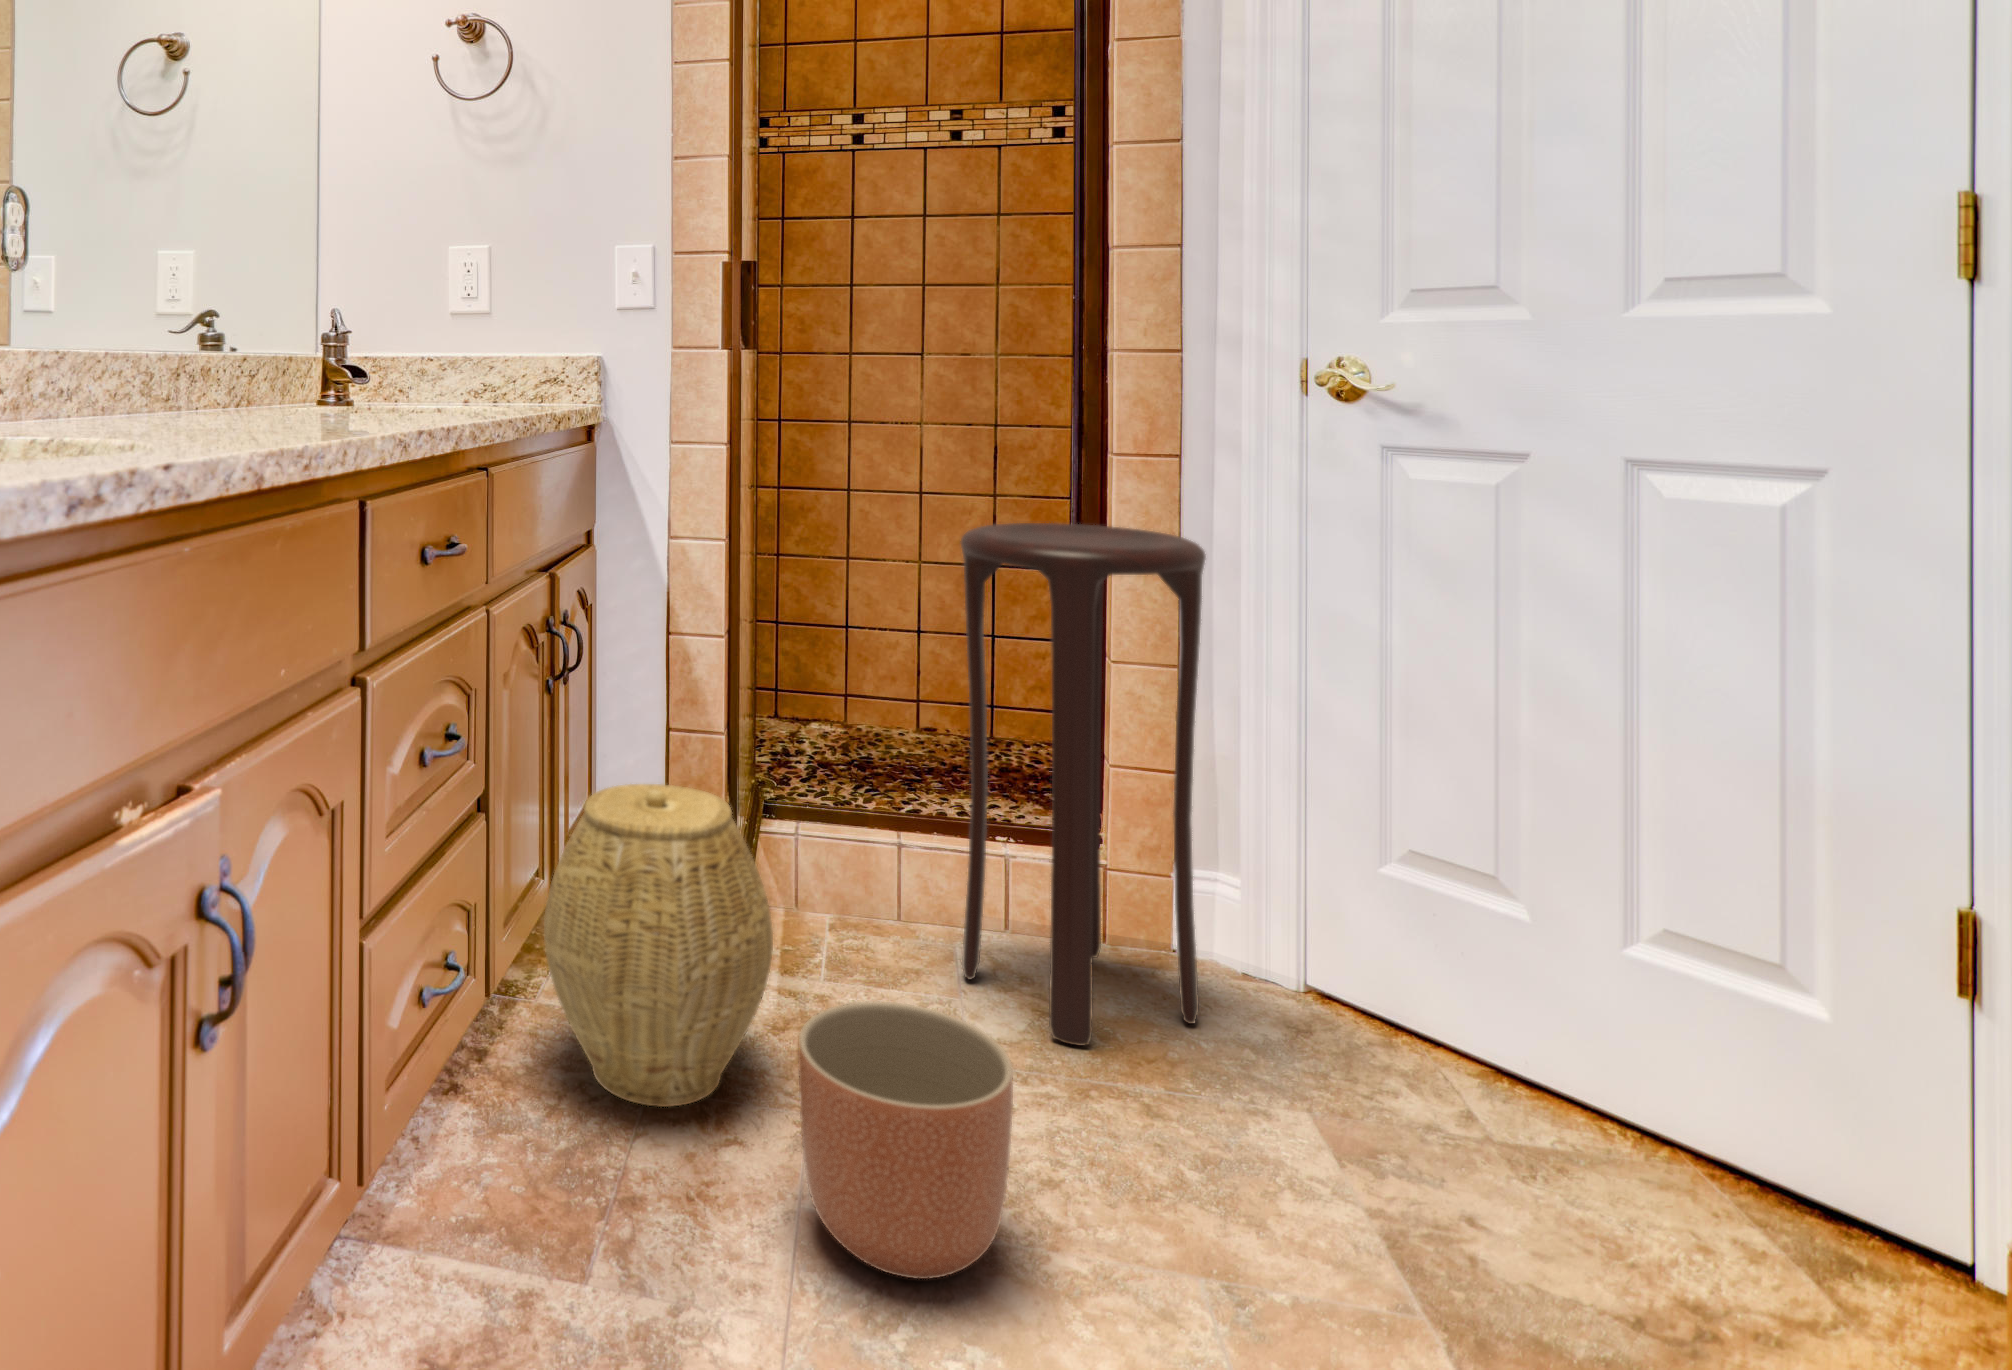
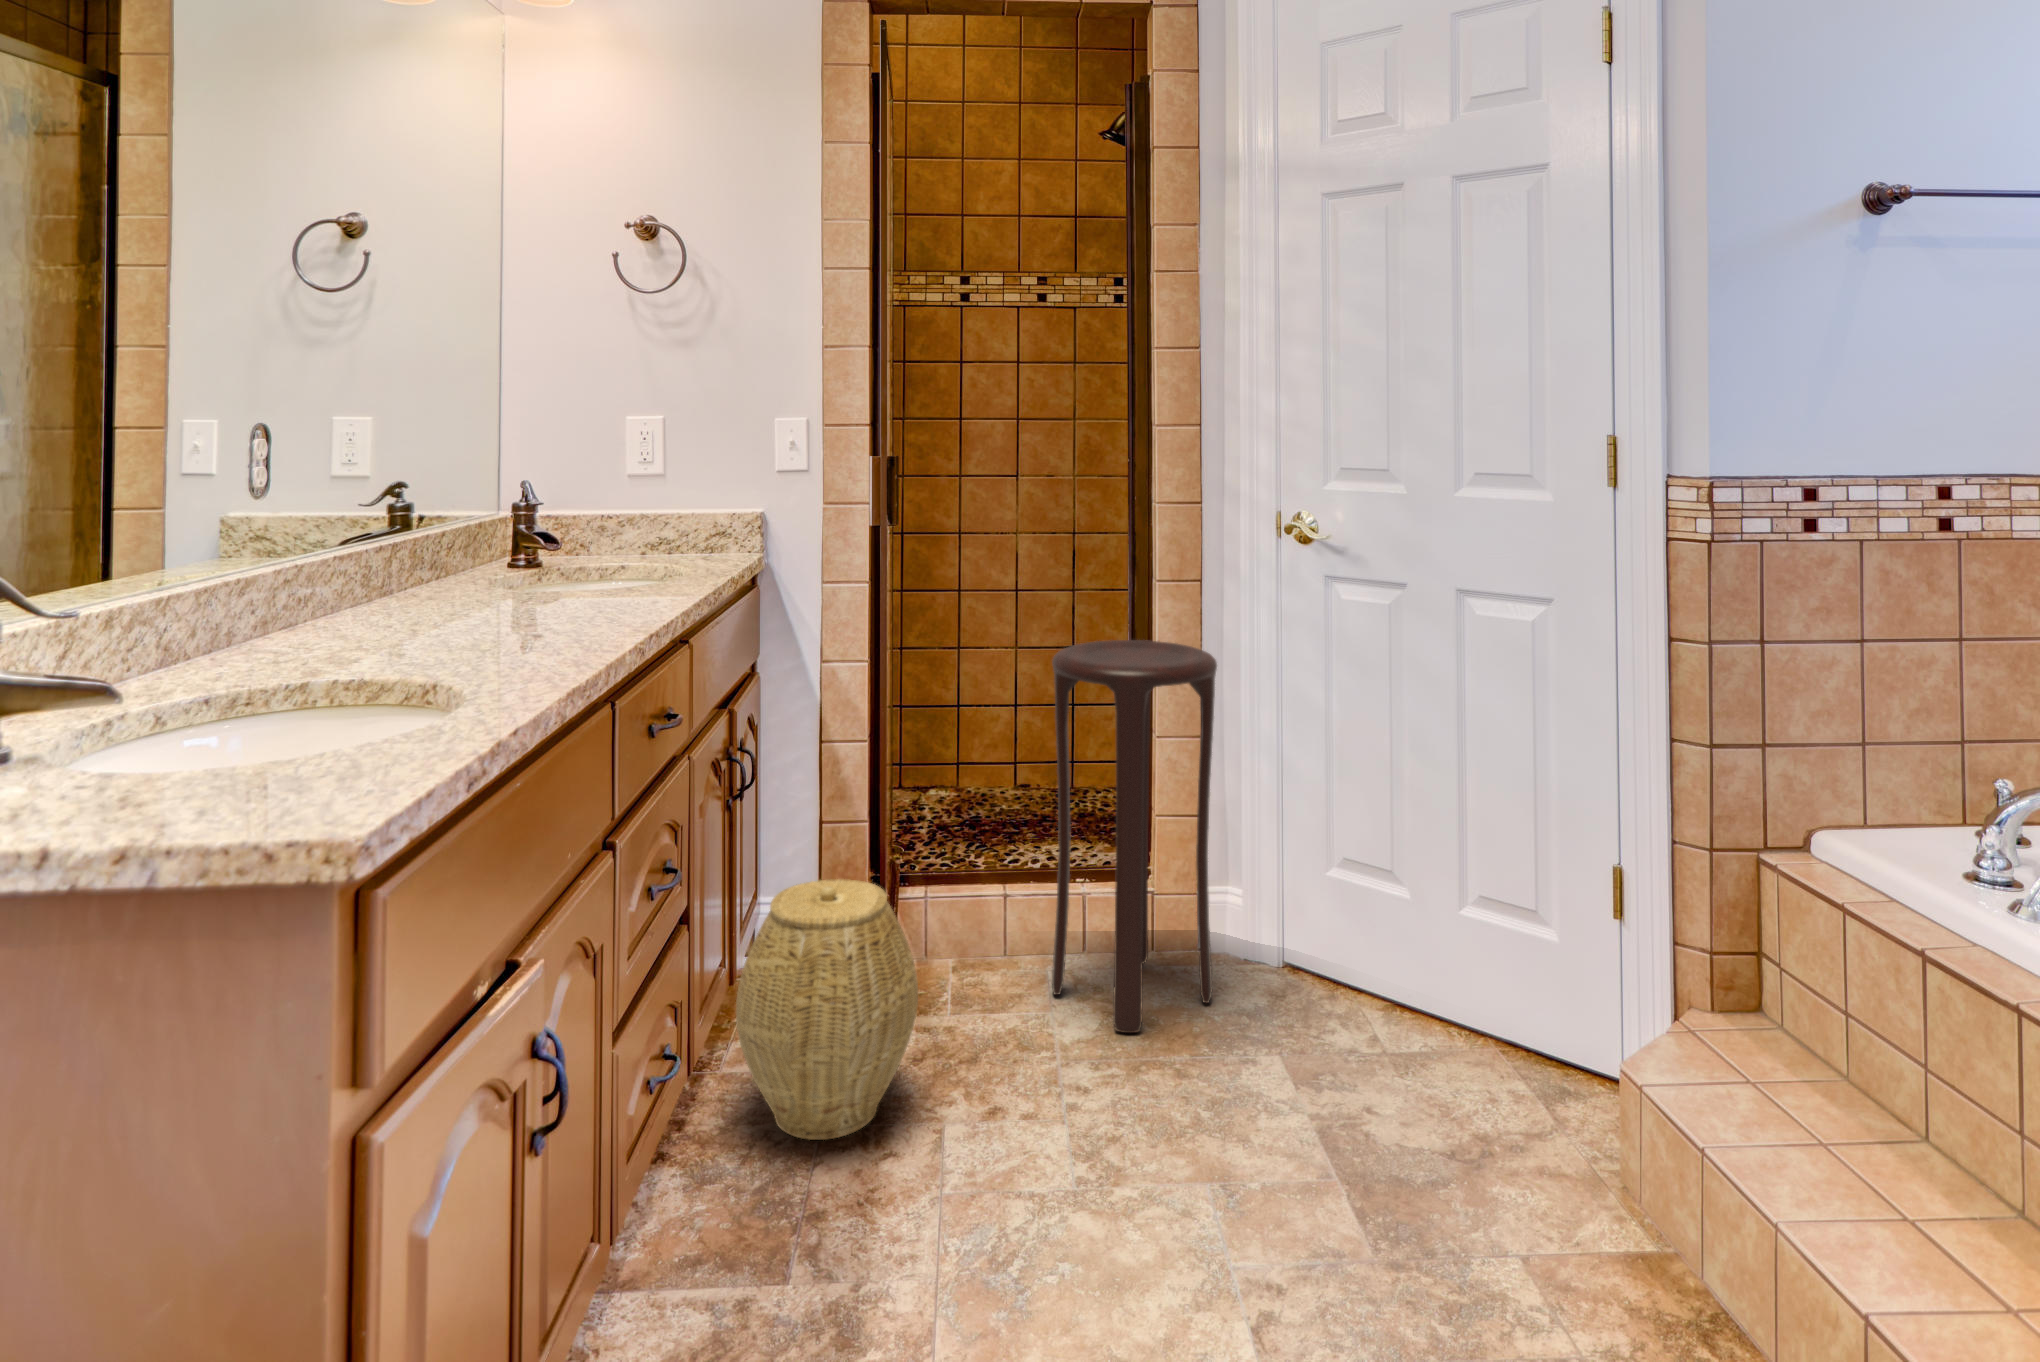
planter: present [798,1001,1013,1279] -> none [945,1027,1092,1226]

